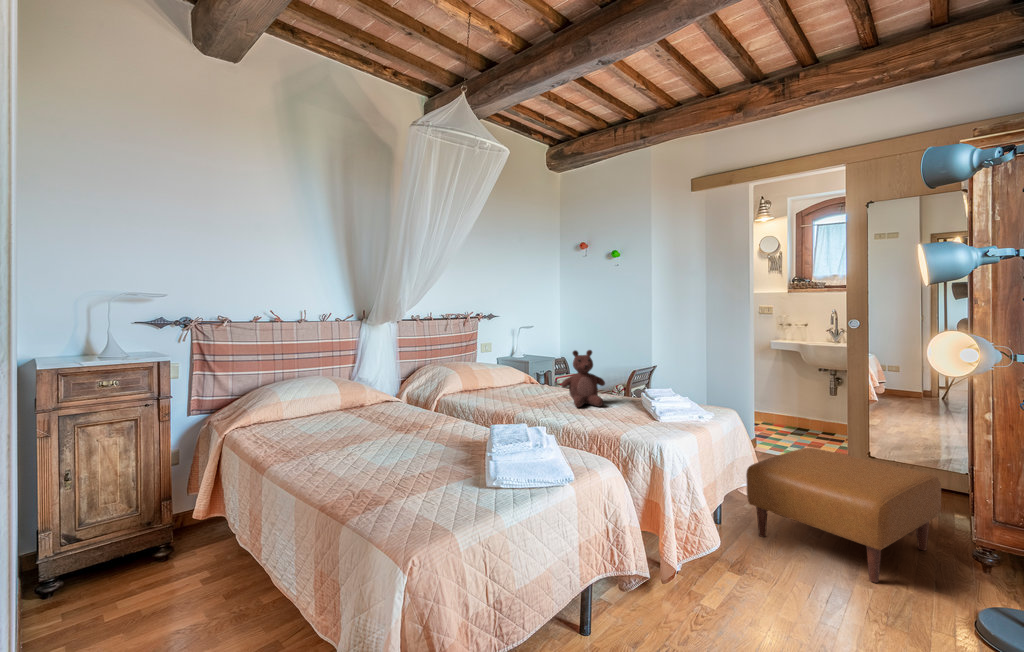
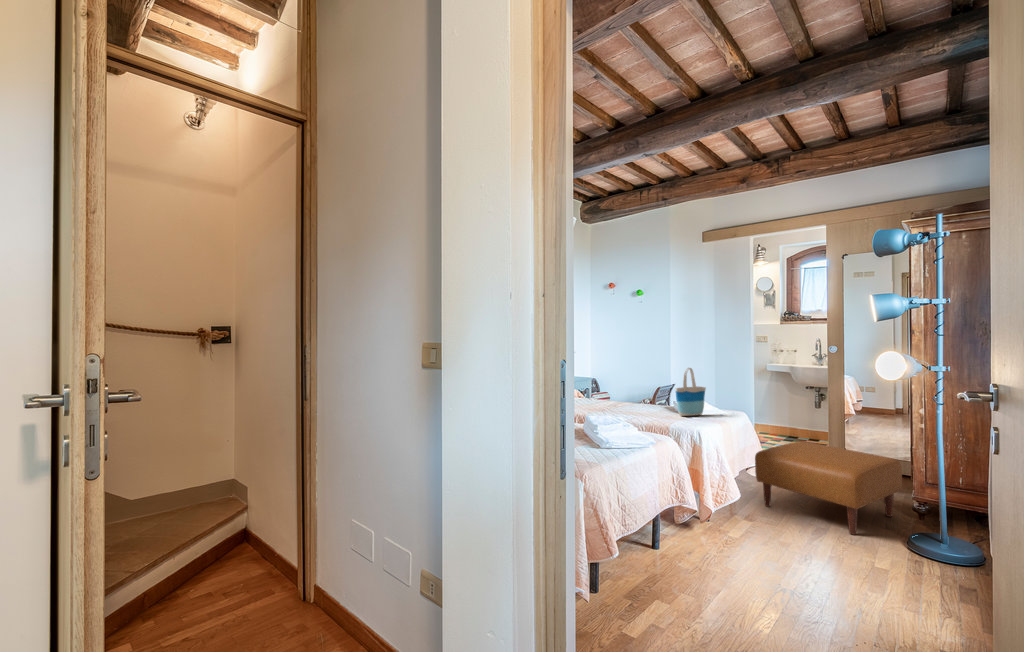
teddy bear: present [561,350,605,407] -> none [607,363,641,407]
tote bag: none [642,356,683,421] -> present [675,368,706,416]

